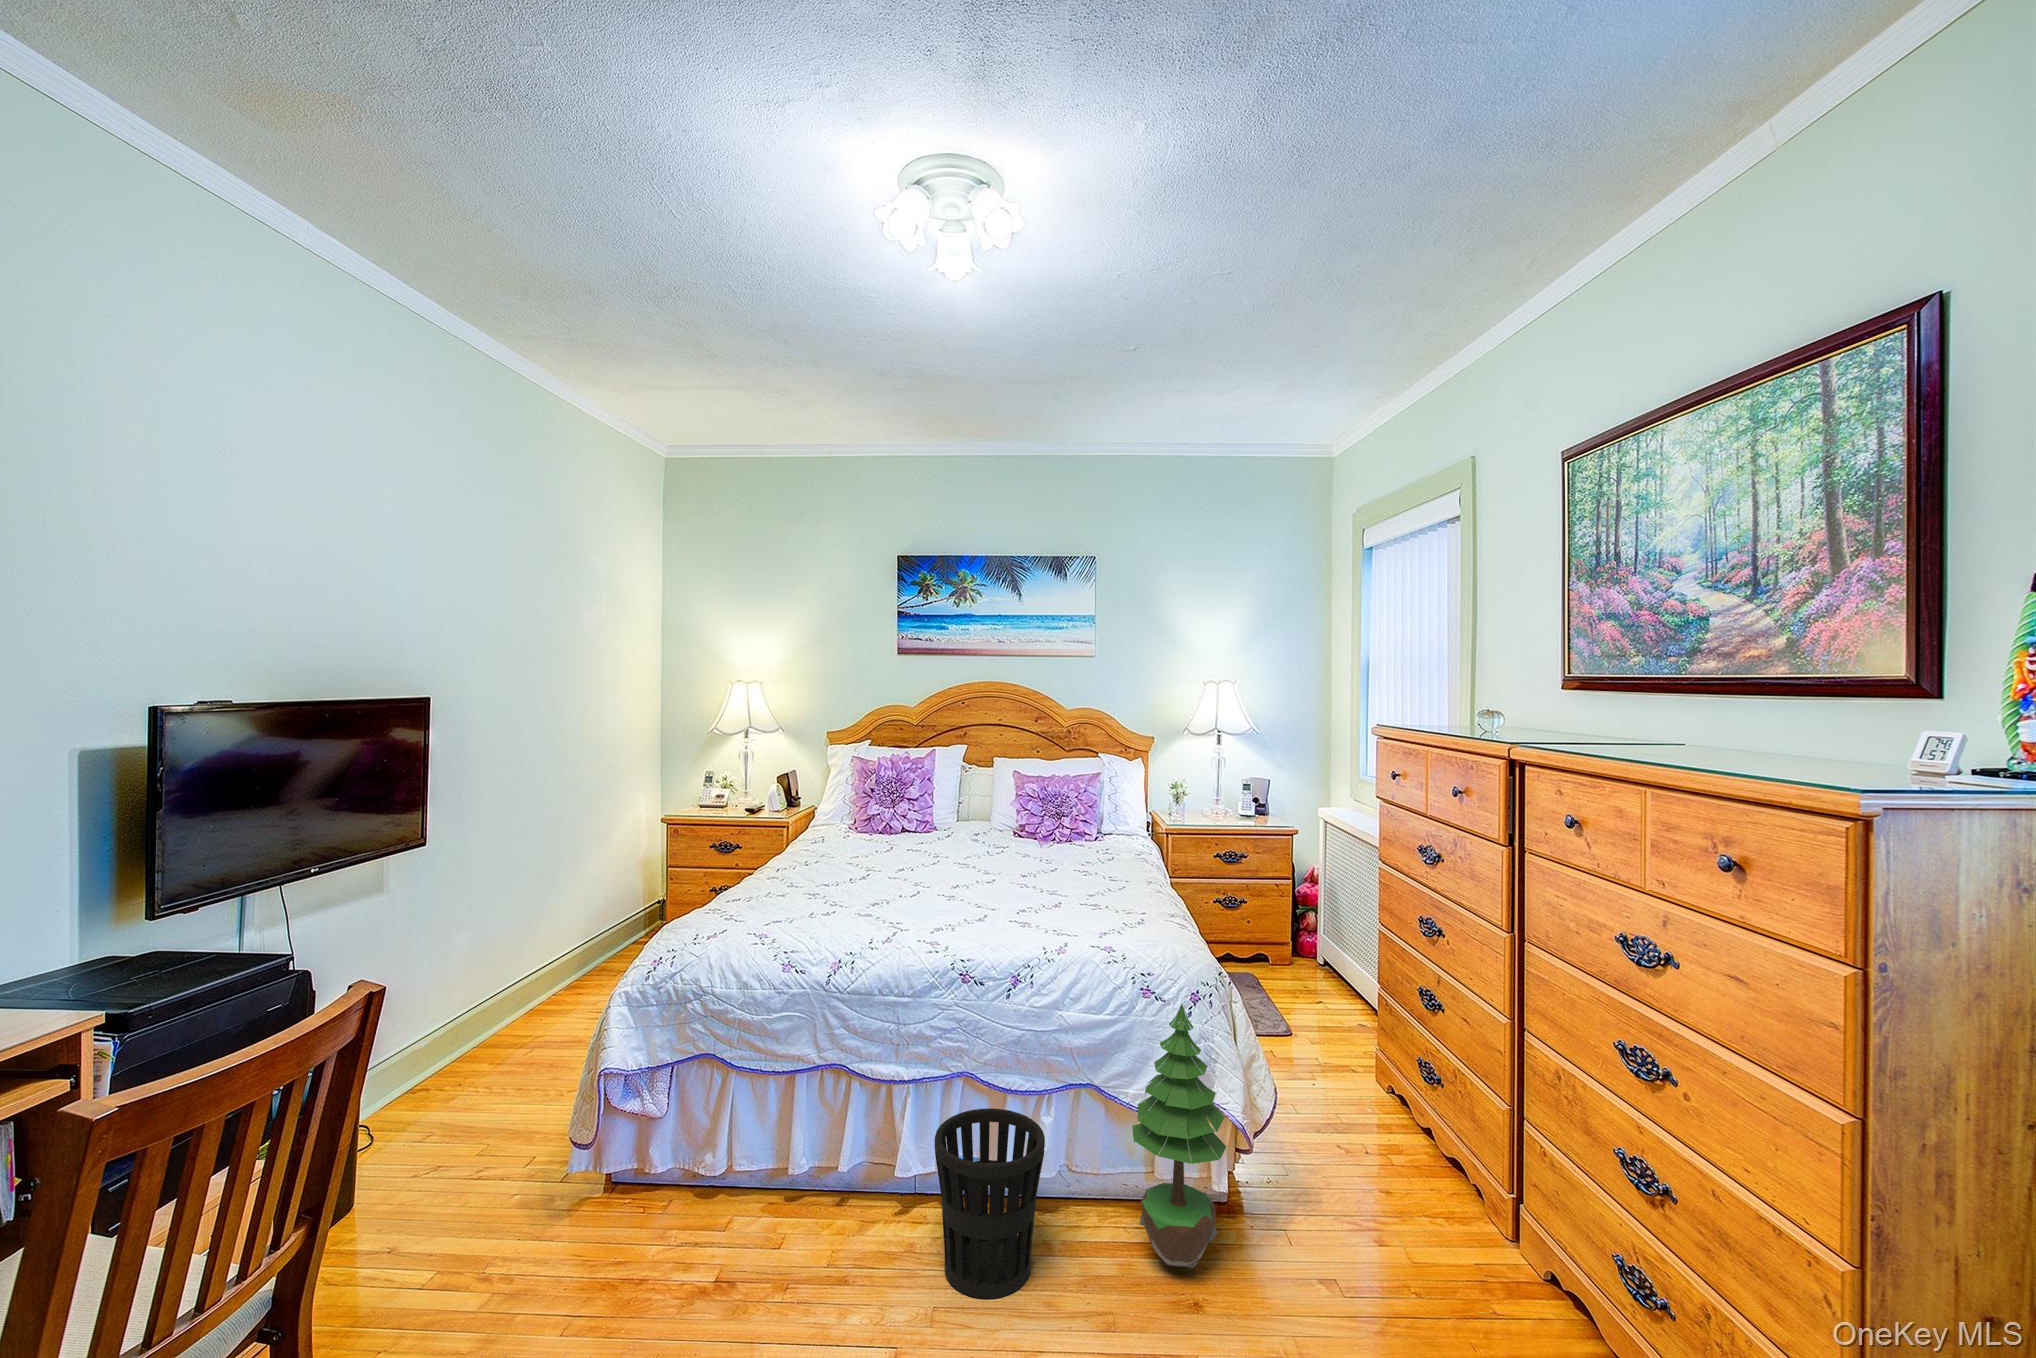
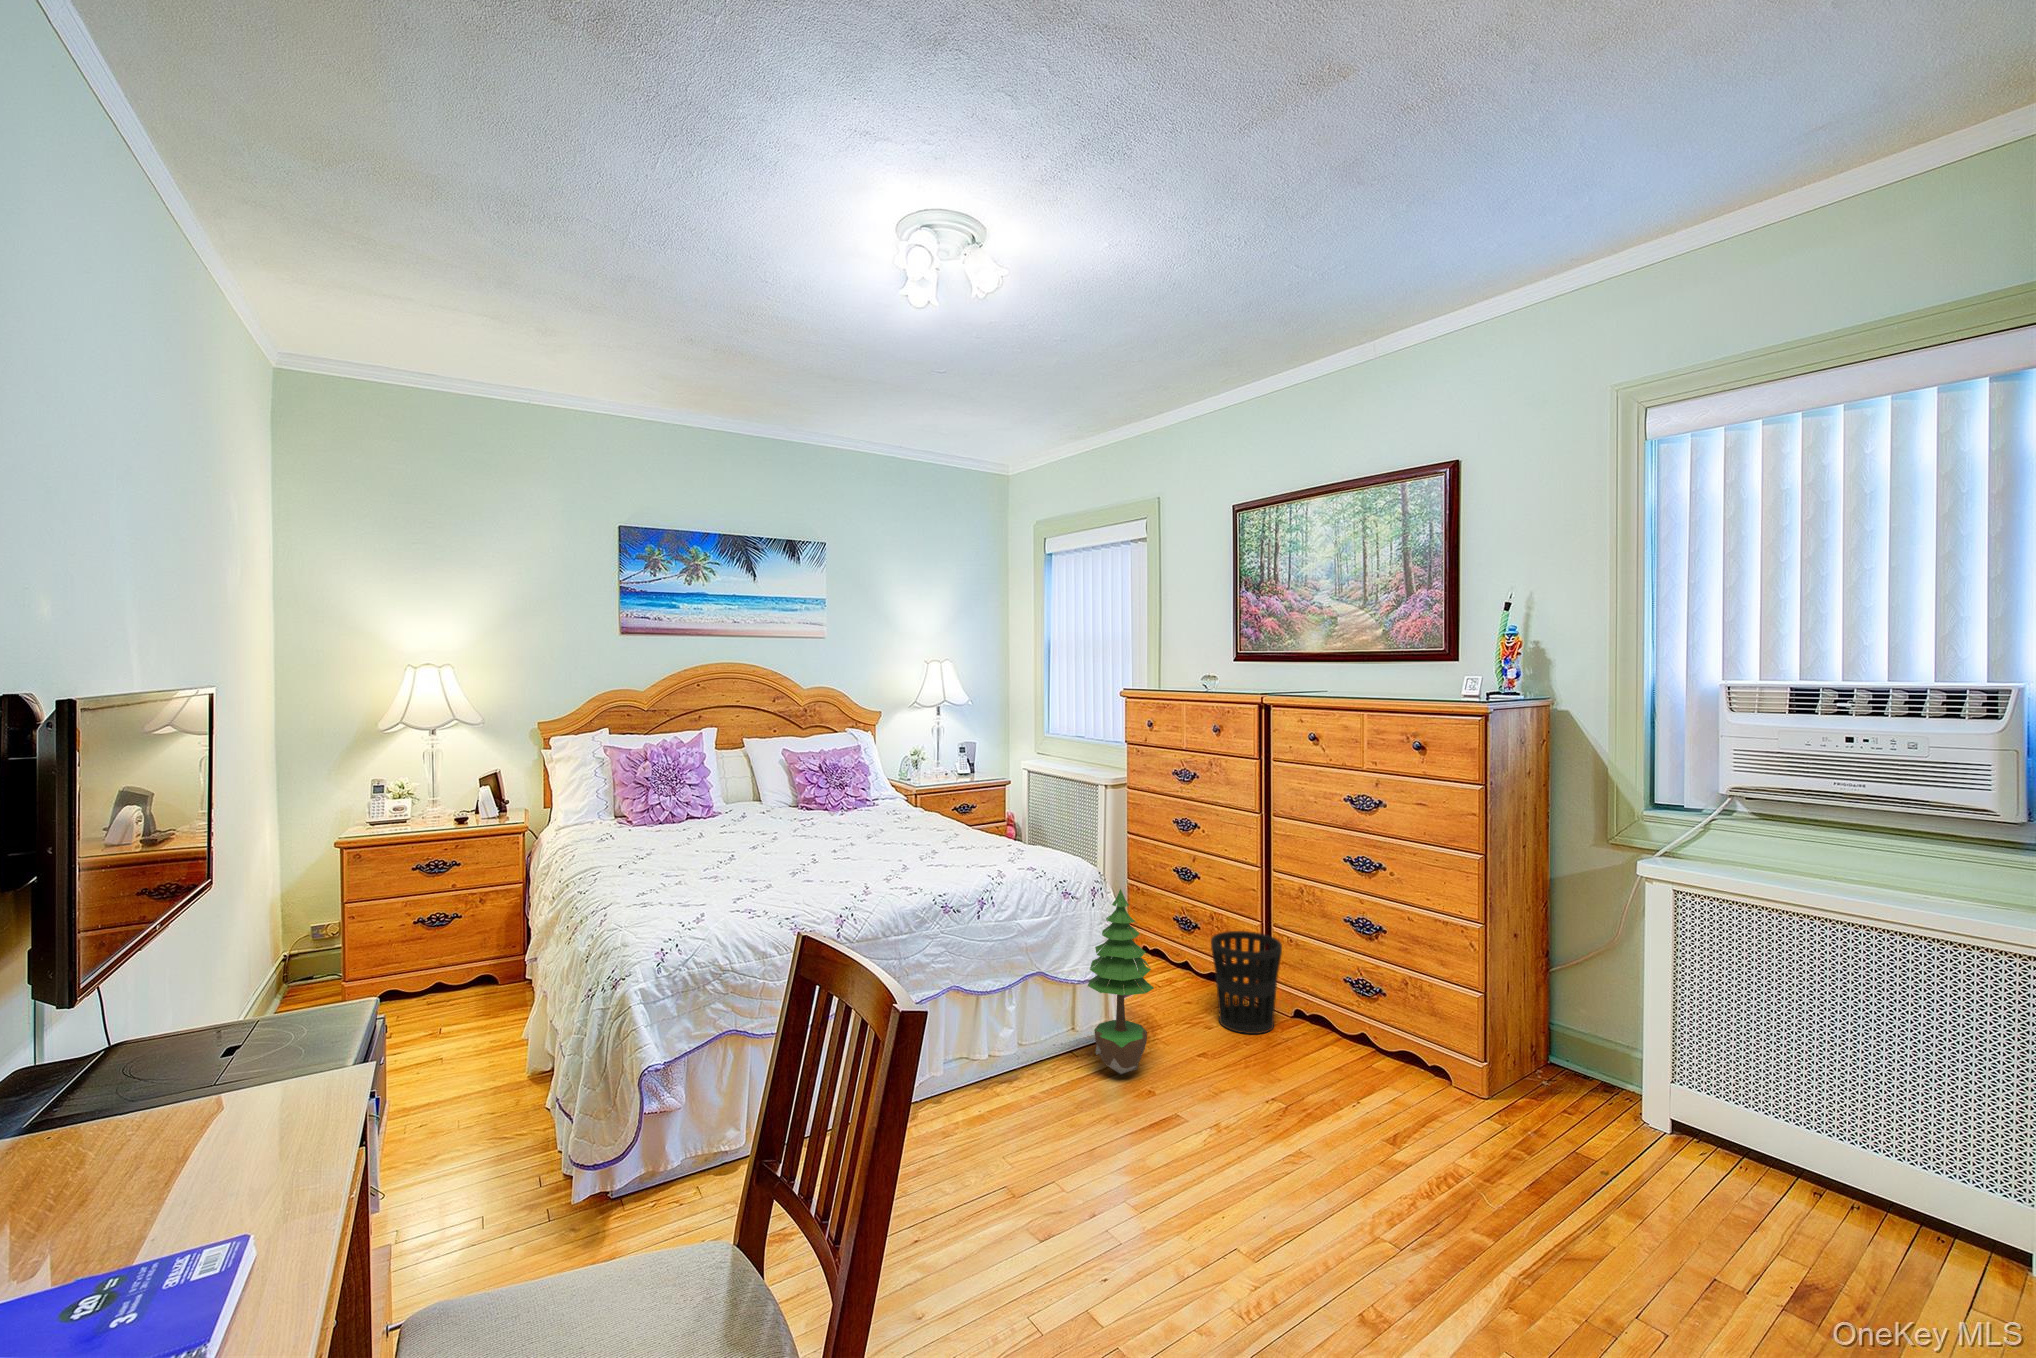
wastebasket: present [935,1108,1045,1299] -> present [1211,931,1282,1034]

